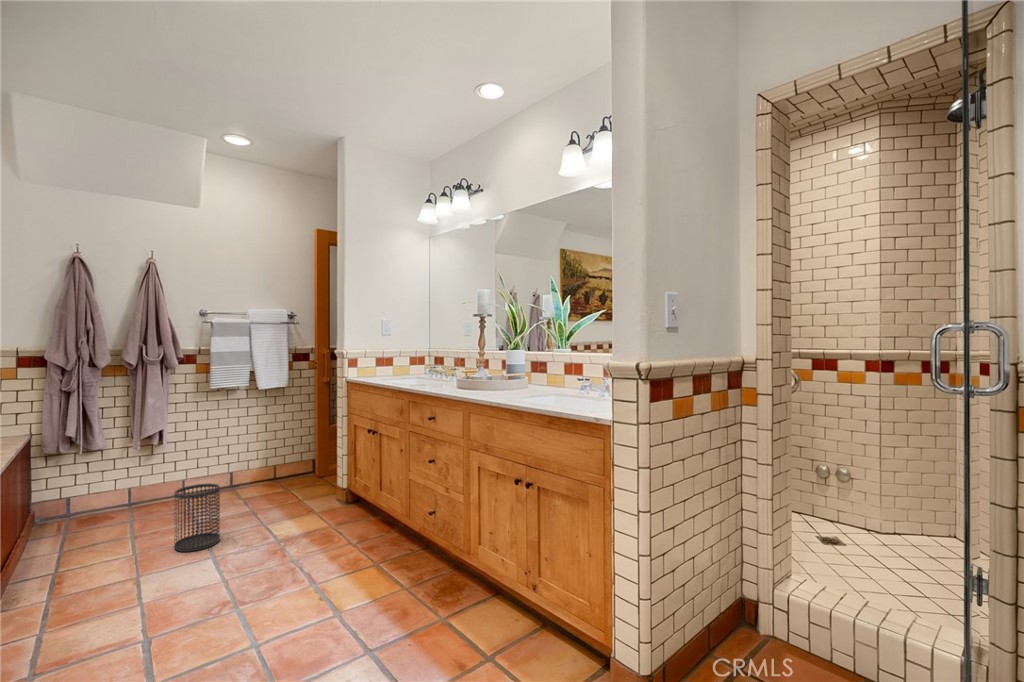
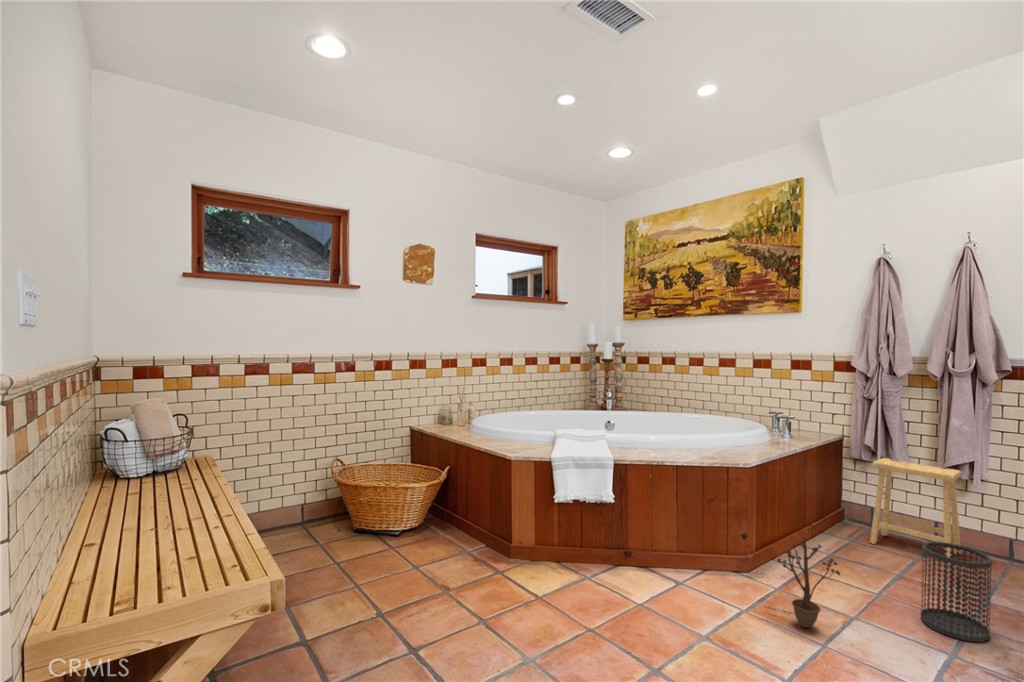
footstool: none [80,439,154,527] -> present [870,458,962,565]
decorative plant: none [61,522,143,616] -> present [767,537,840,628]

